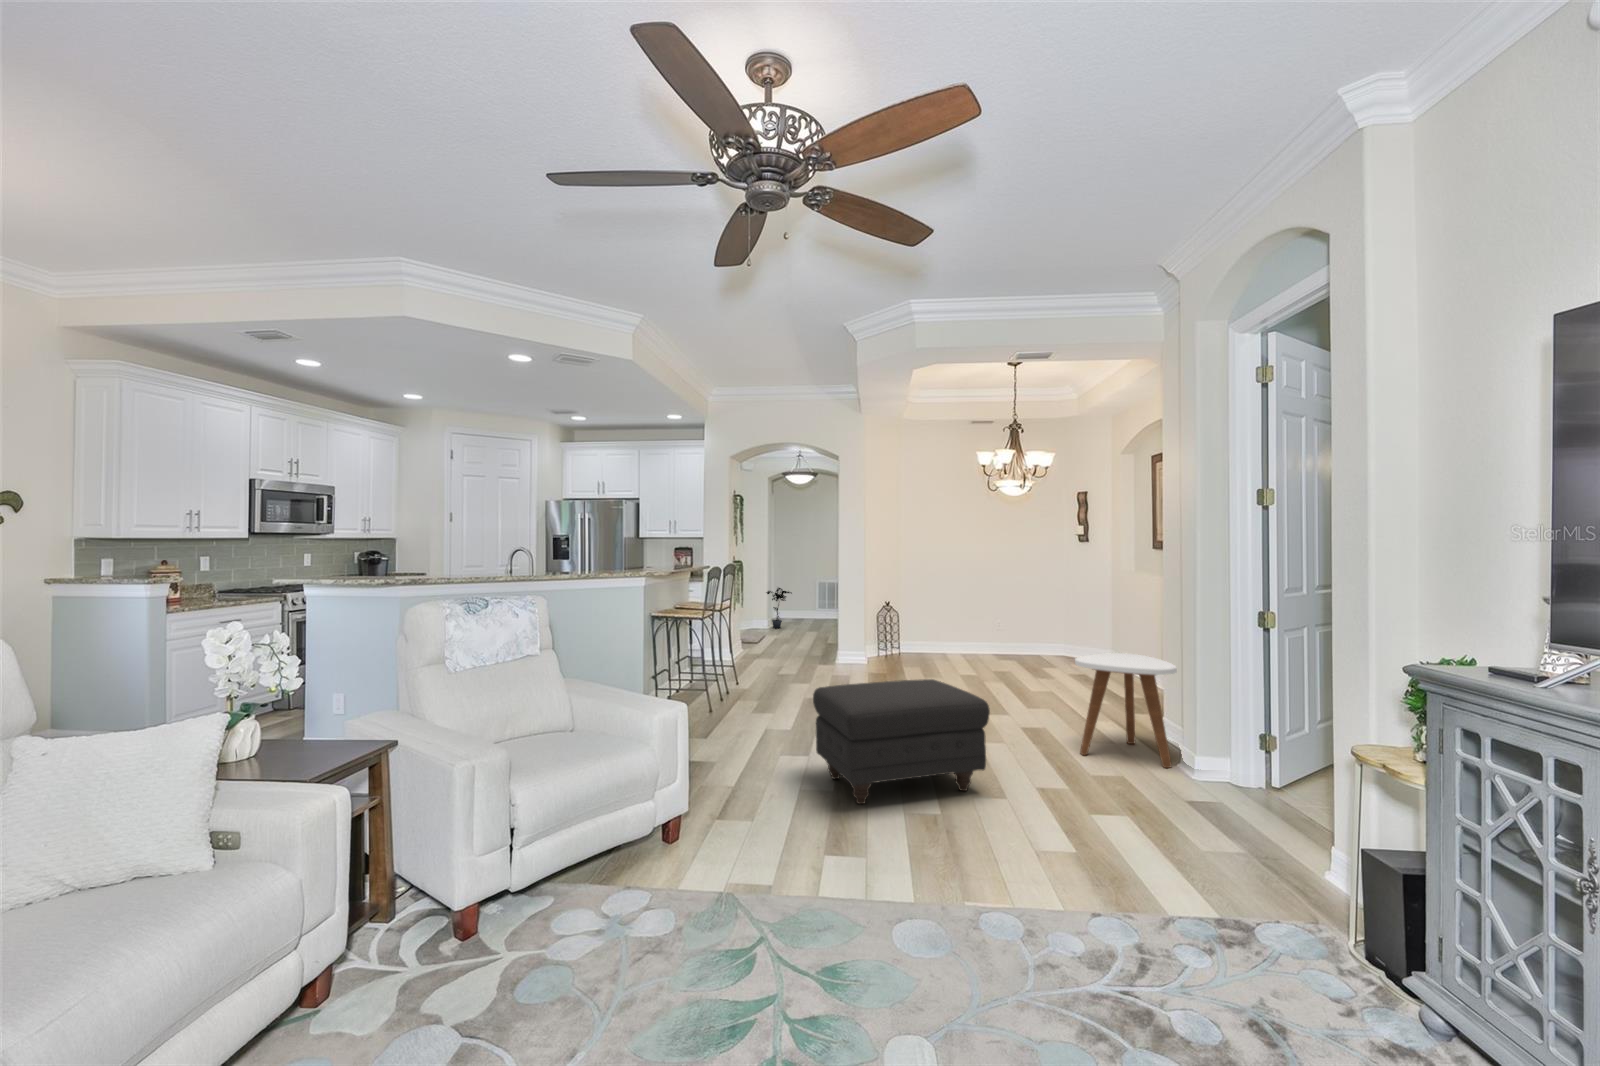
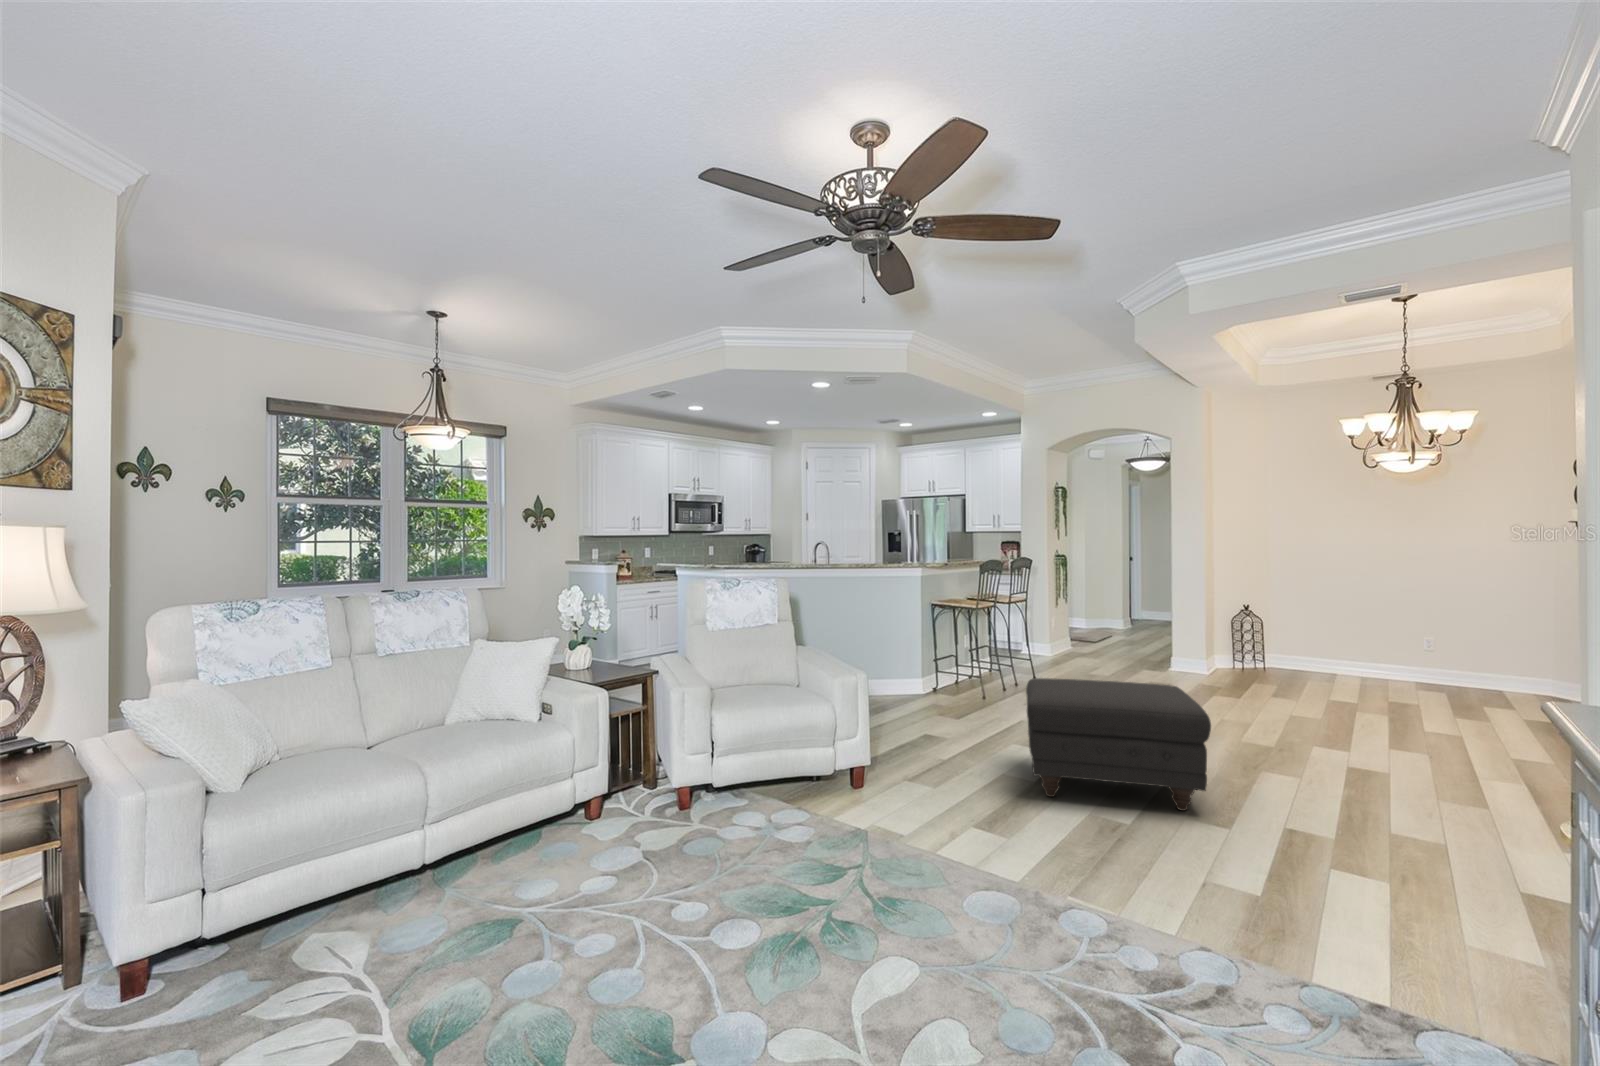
potted plant: present [766,588,792,628] -> none [1120,583,1152,629]
side table: present [1075,653,1177,768] -> none [1398,682,1572,852]

